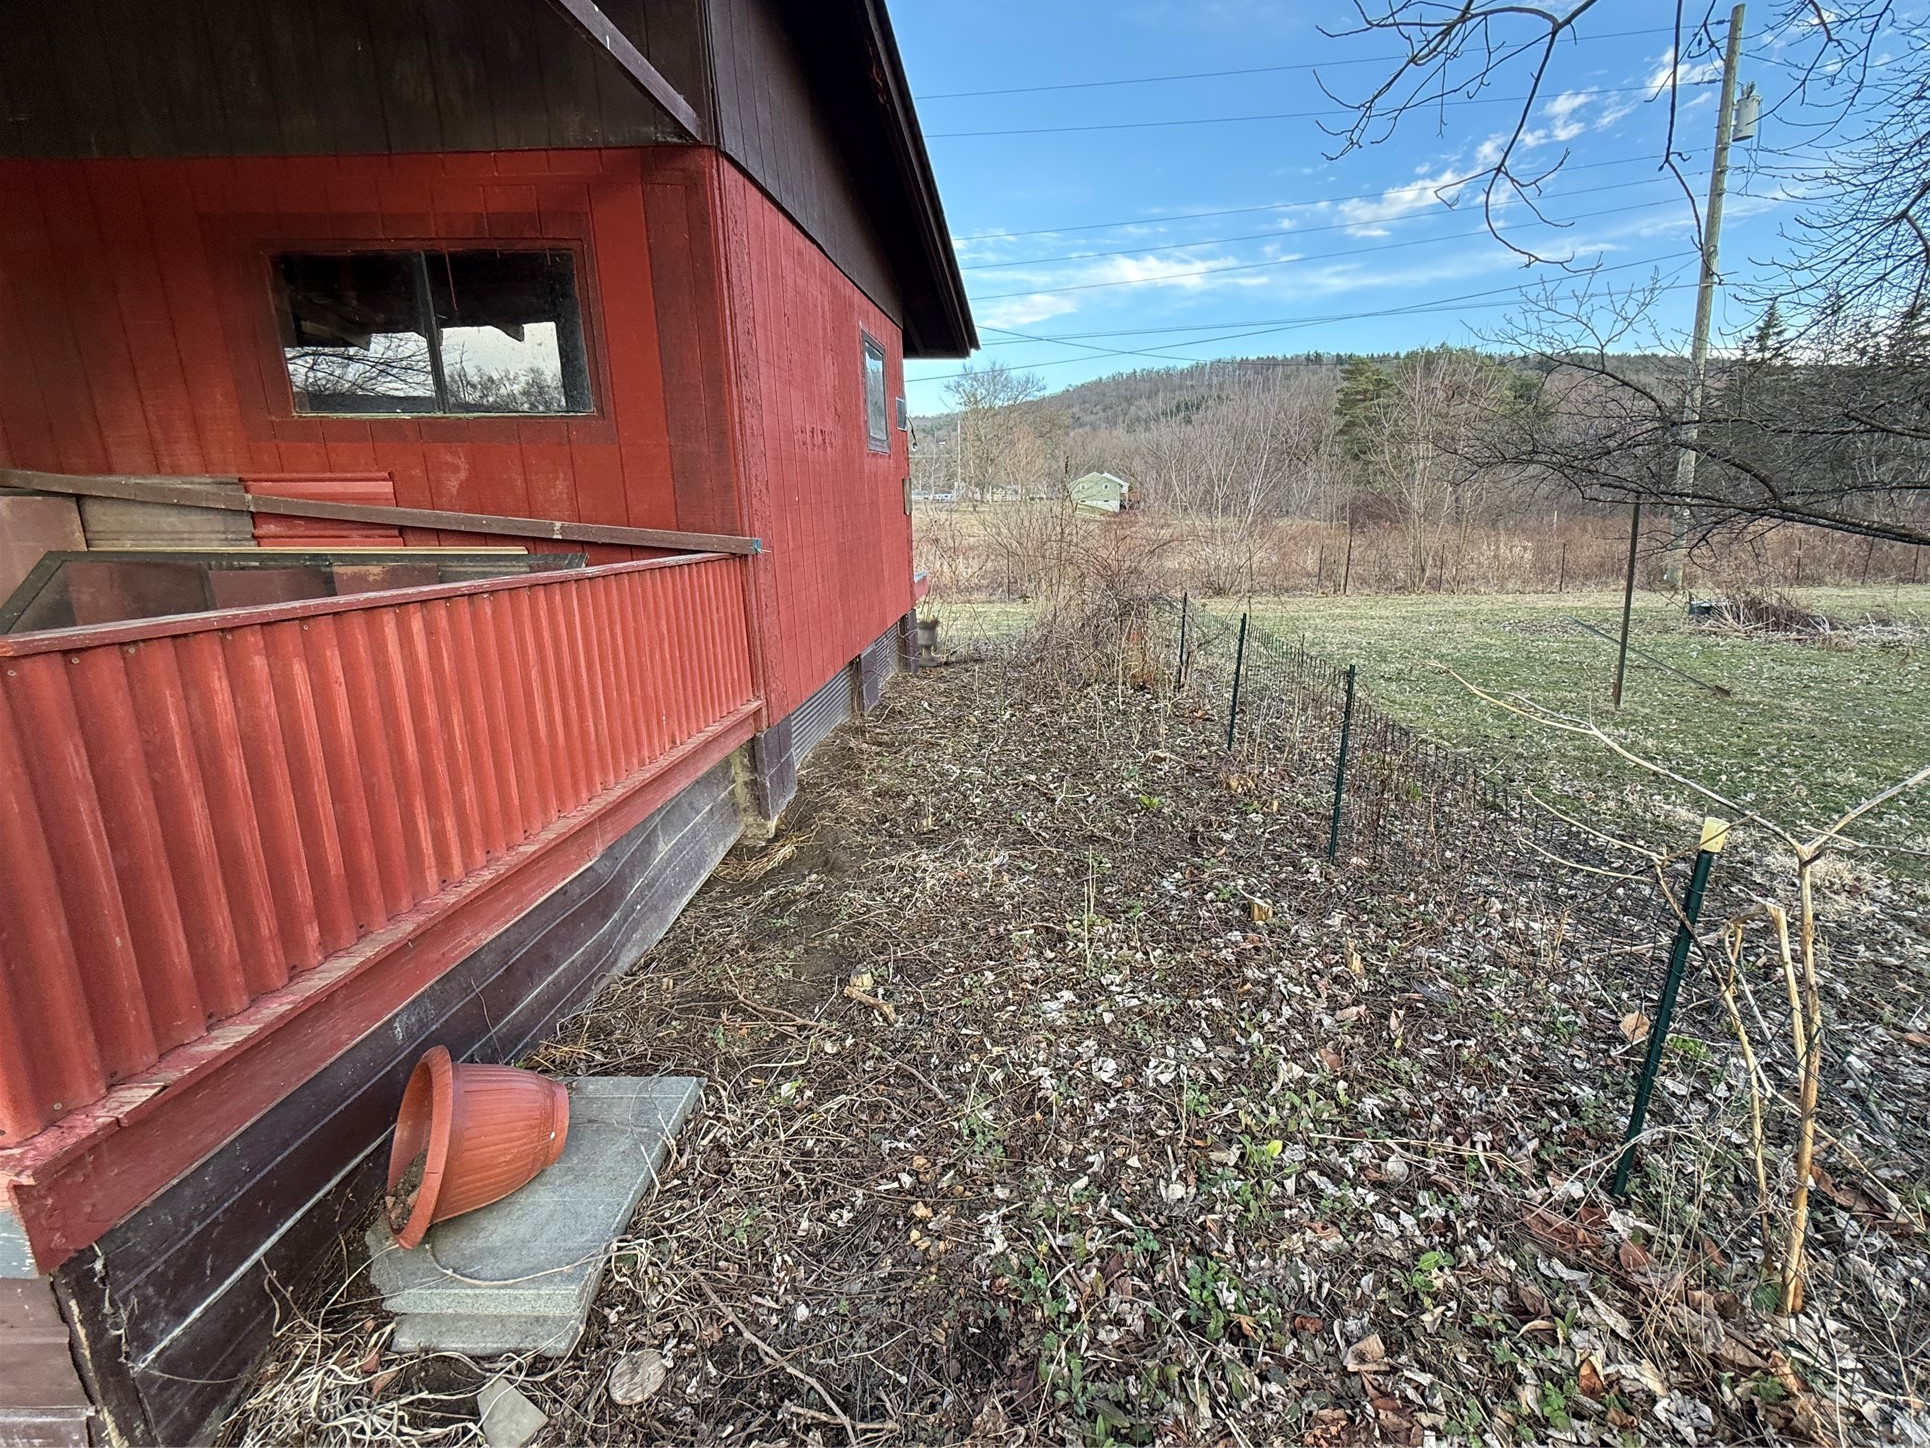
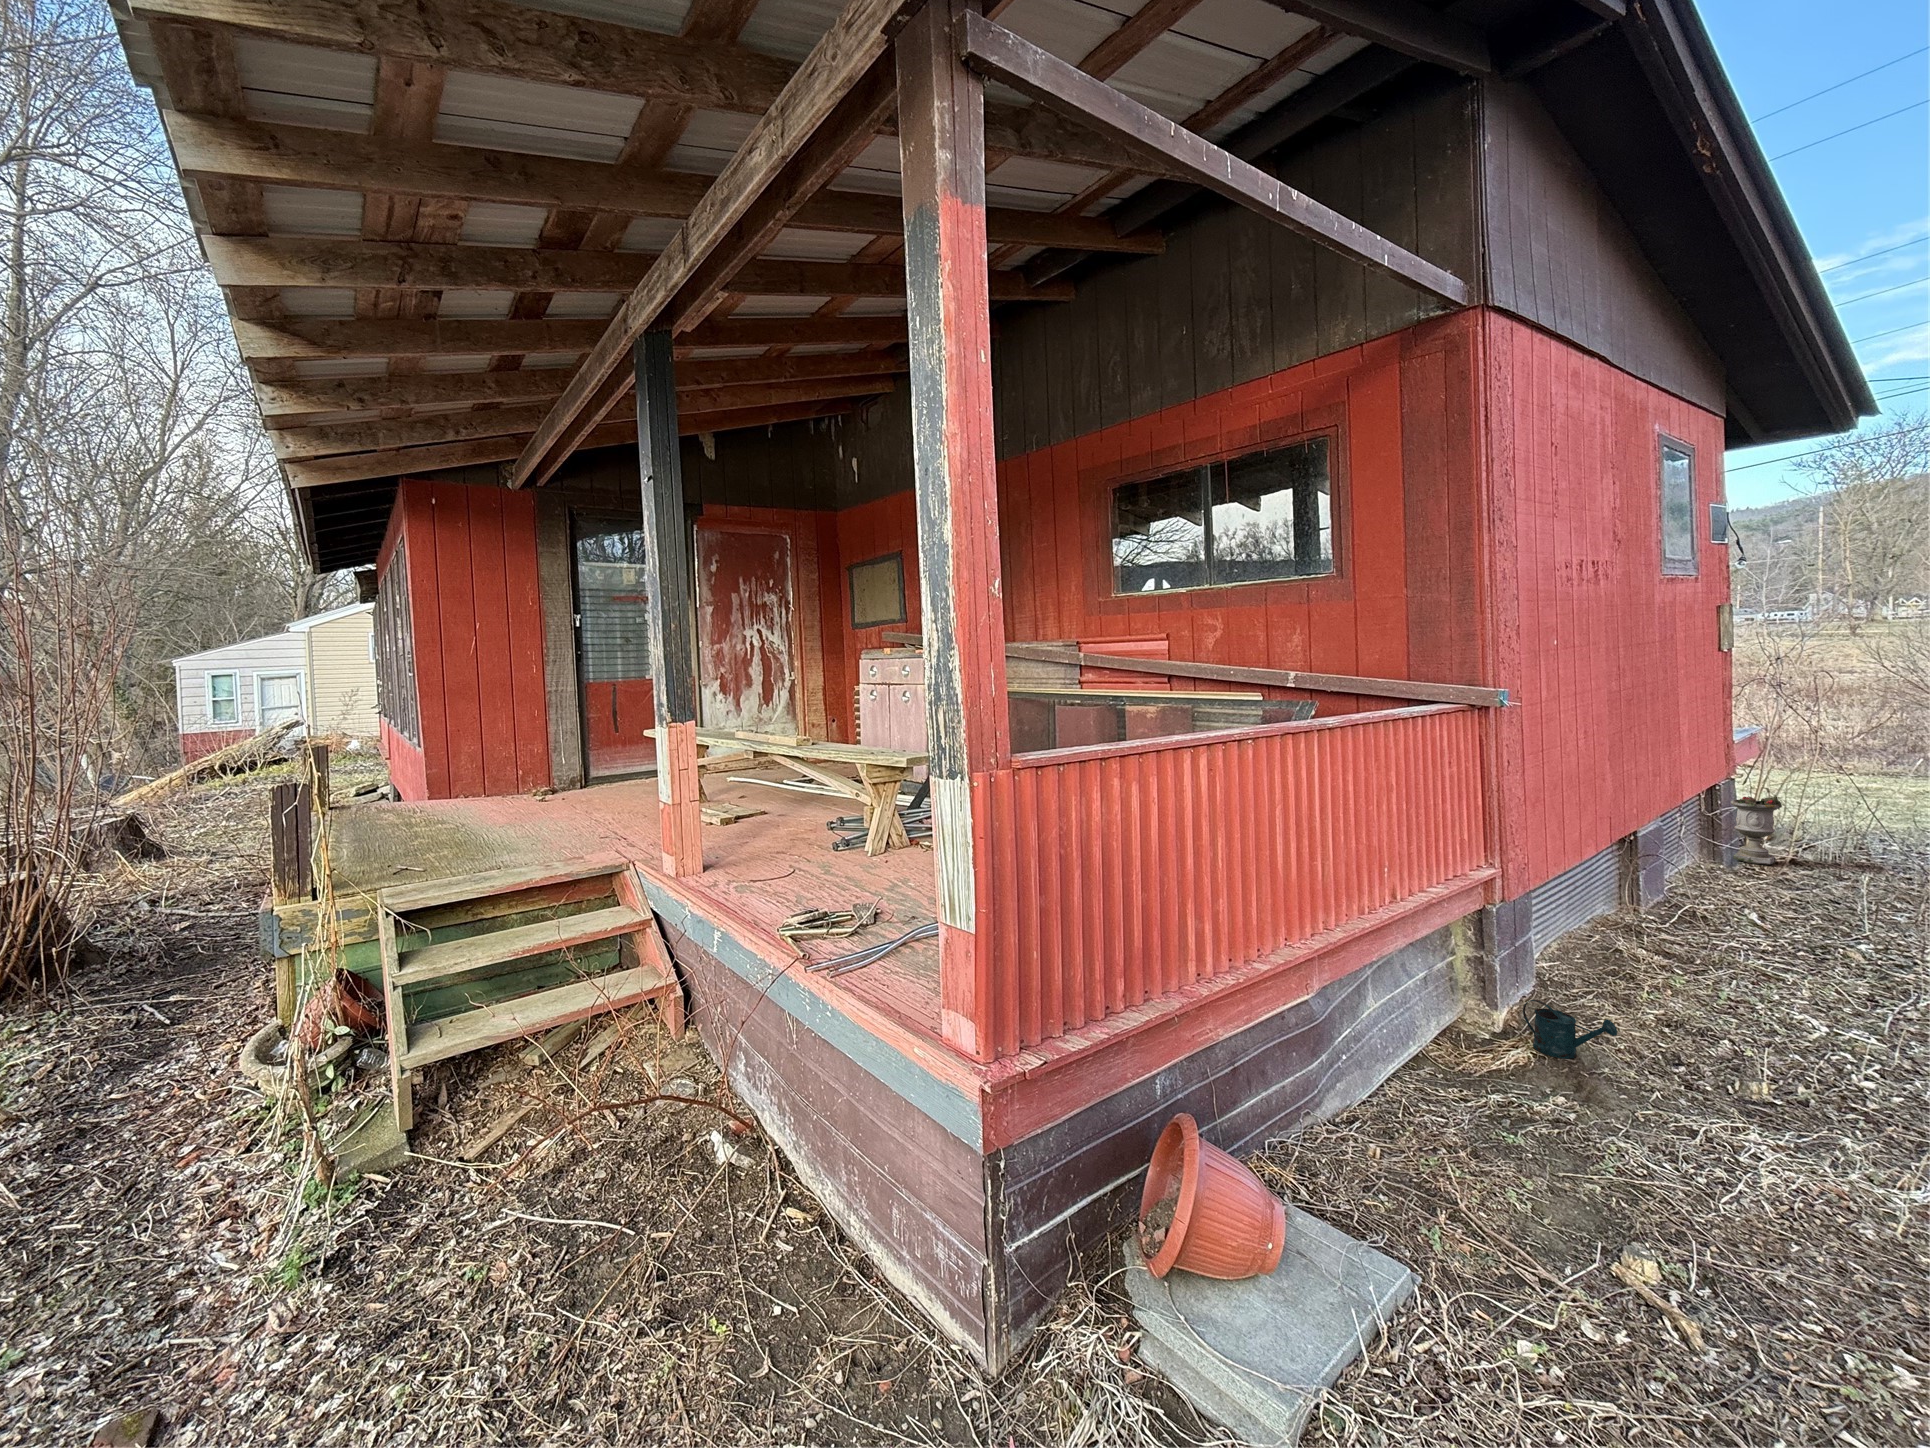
watering can: none [786,804,848,845] -> present [1523,1000,1617,1059]

